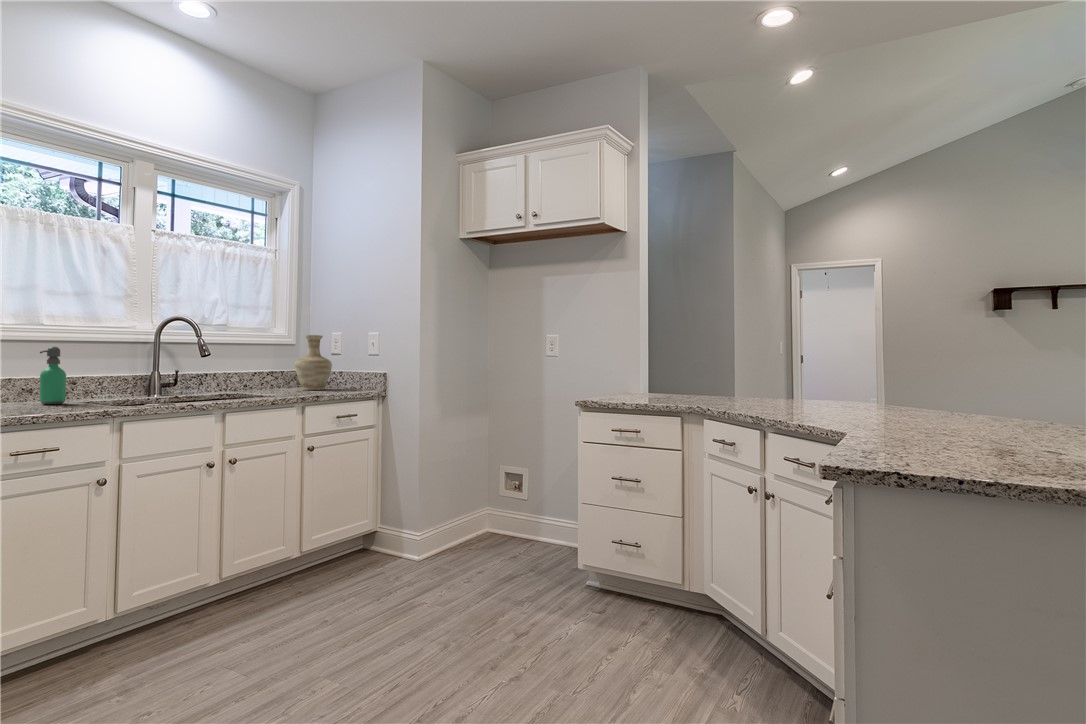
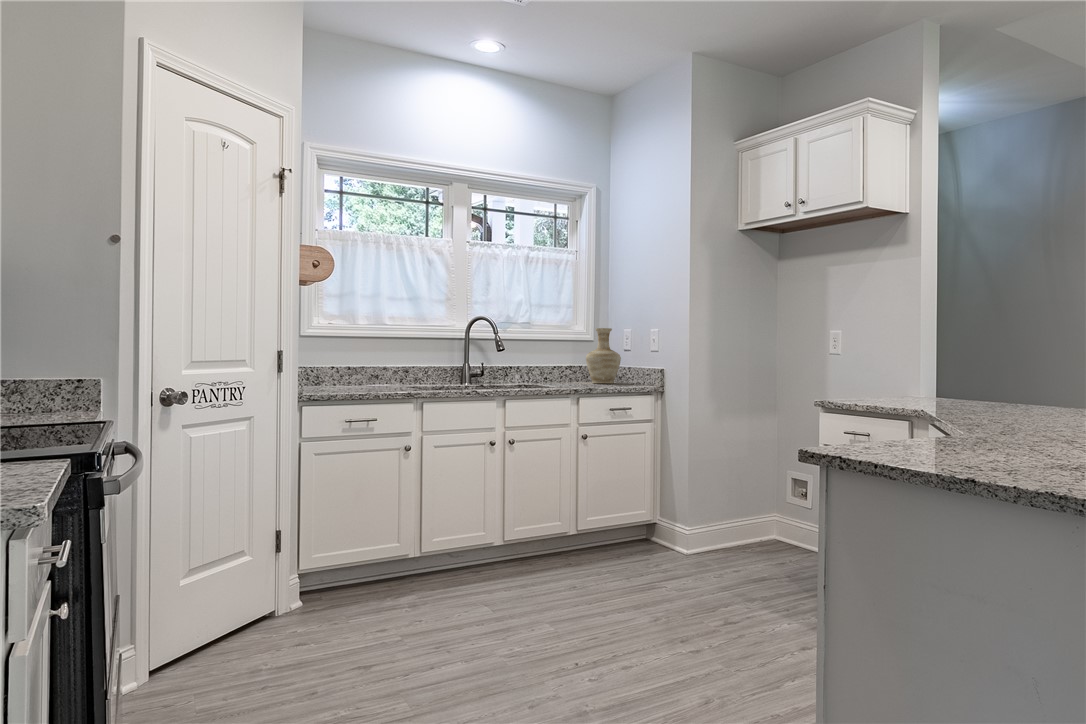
soap dispenser: present [40,347,66,404] -> none [384,343,401,388]

